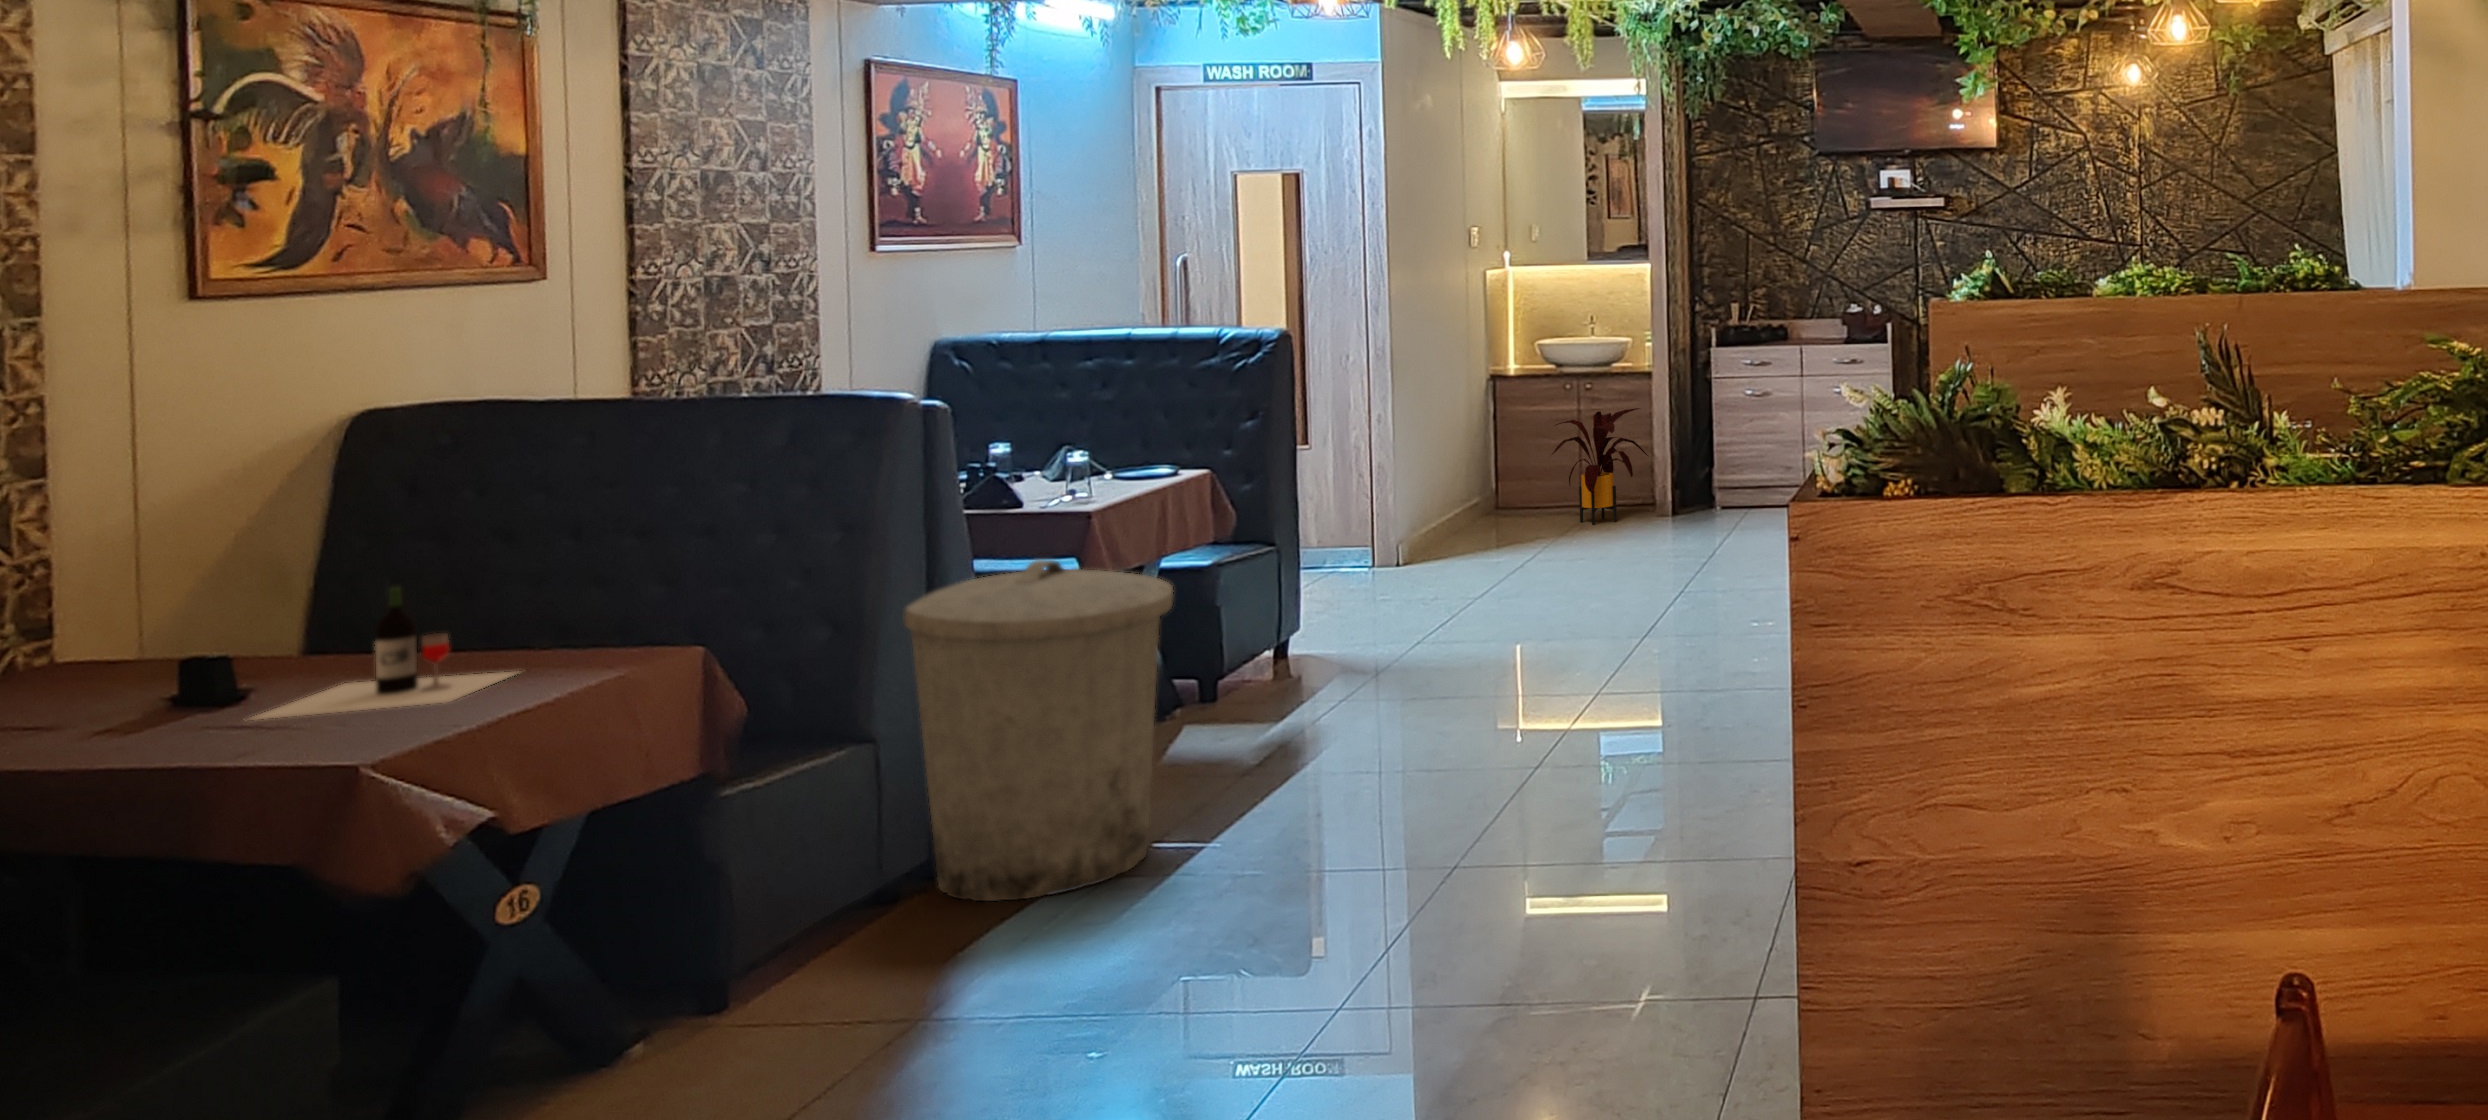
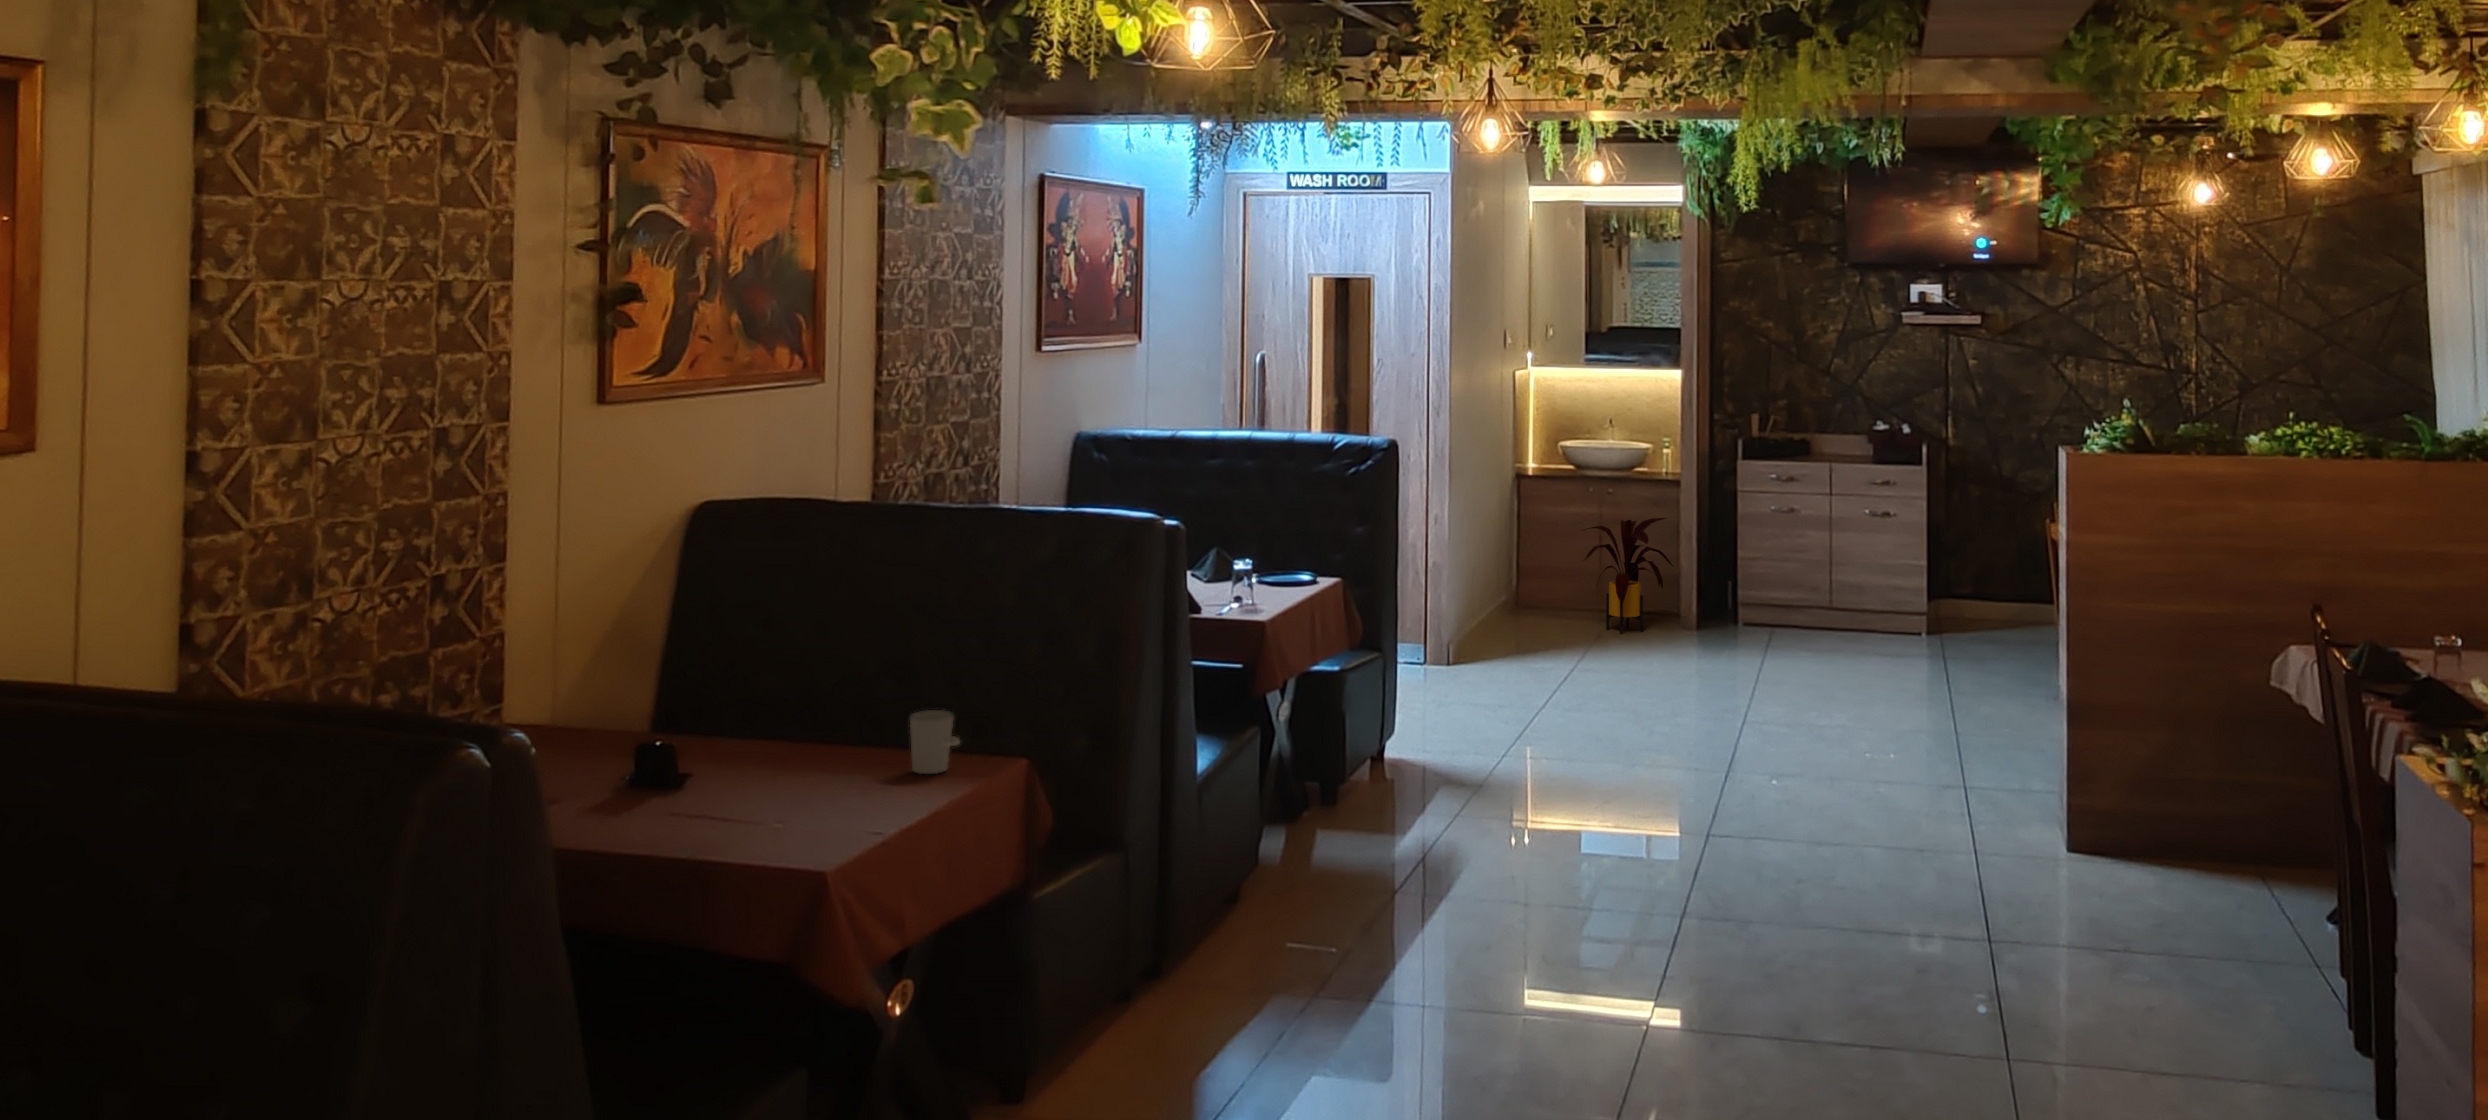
trash can: present [905,560,1173,901] -> none [1159,695,1397,1043]
wine bottle: present [252,587,516,719] -> none [681,708,889,837]
cup: none [565,589,629,654] -> present [910,710,960,774]

